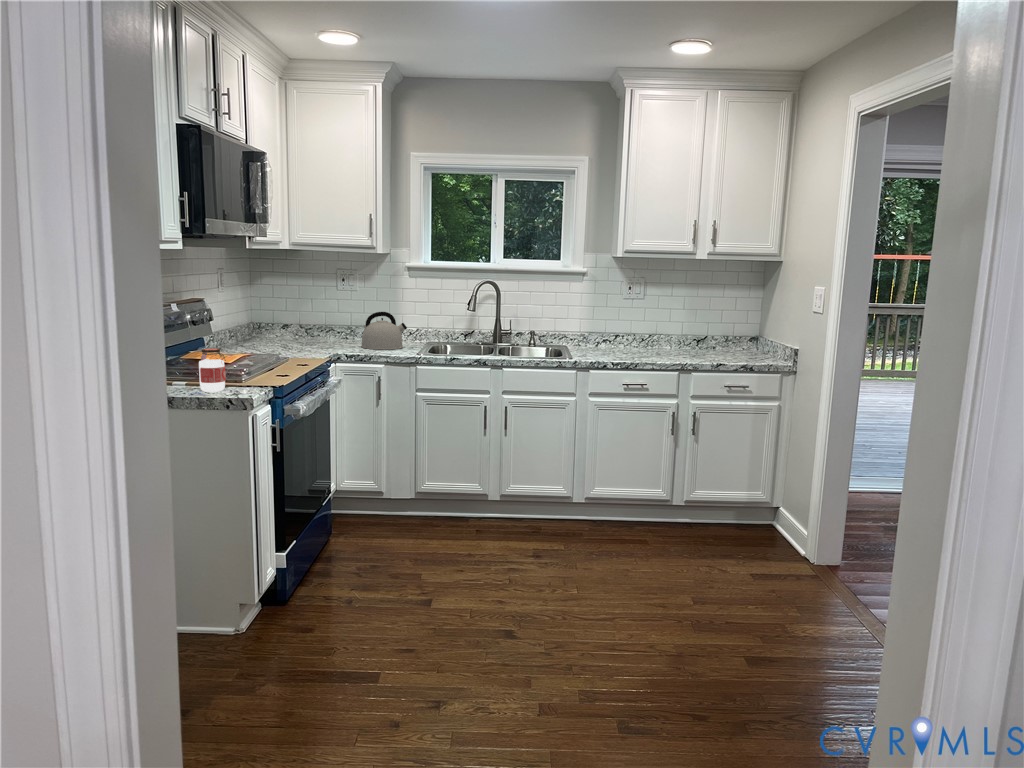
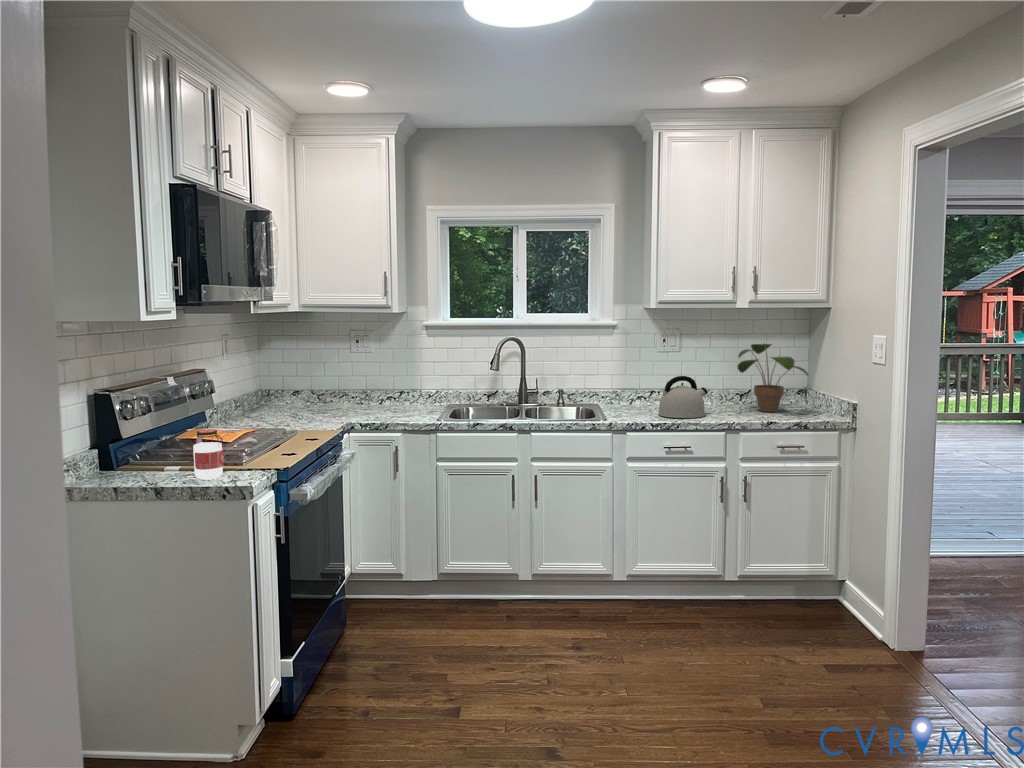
potted plant: none [694,292,757,356] -> present [738,344,808,412]
kettle: present [361,312,407,349] -> present [658,376,708,418]

